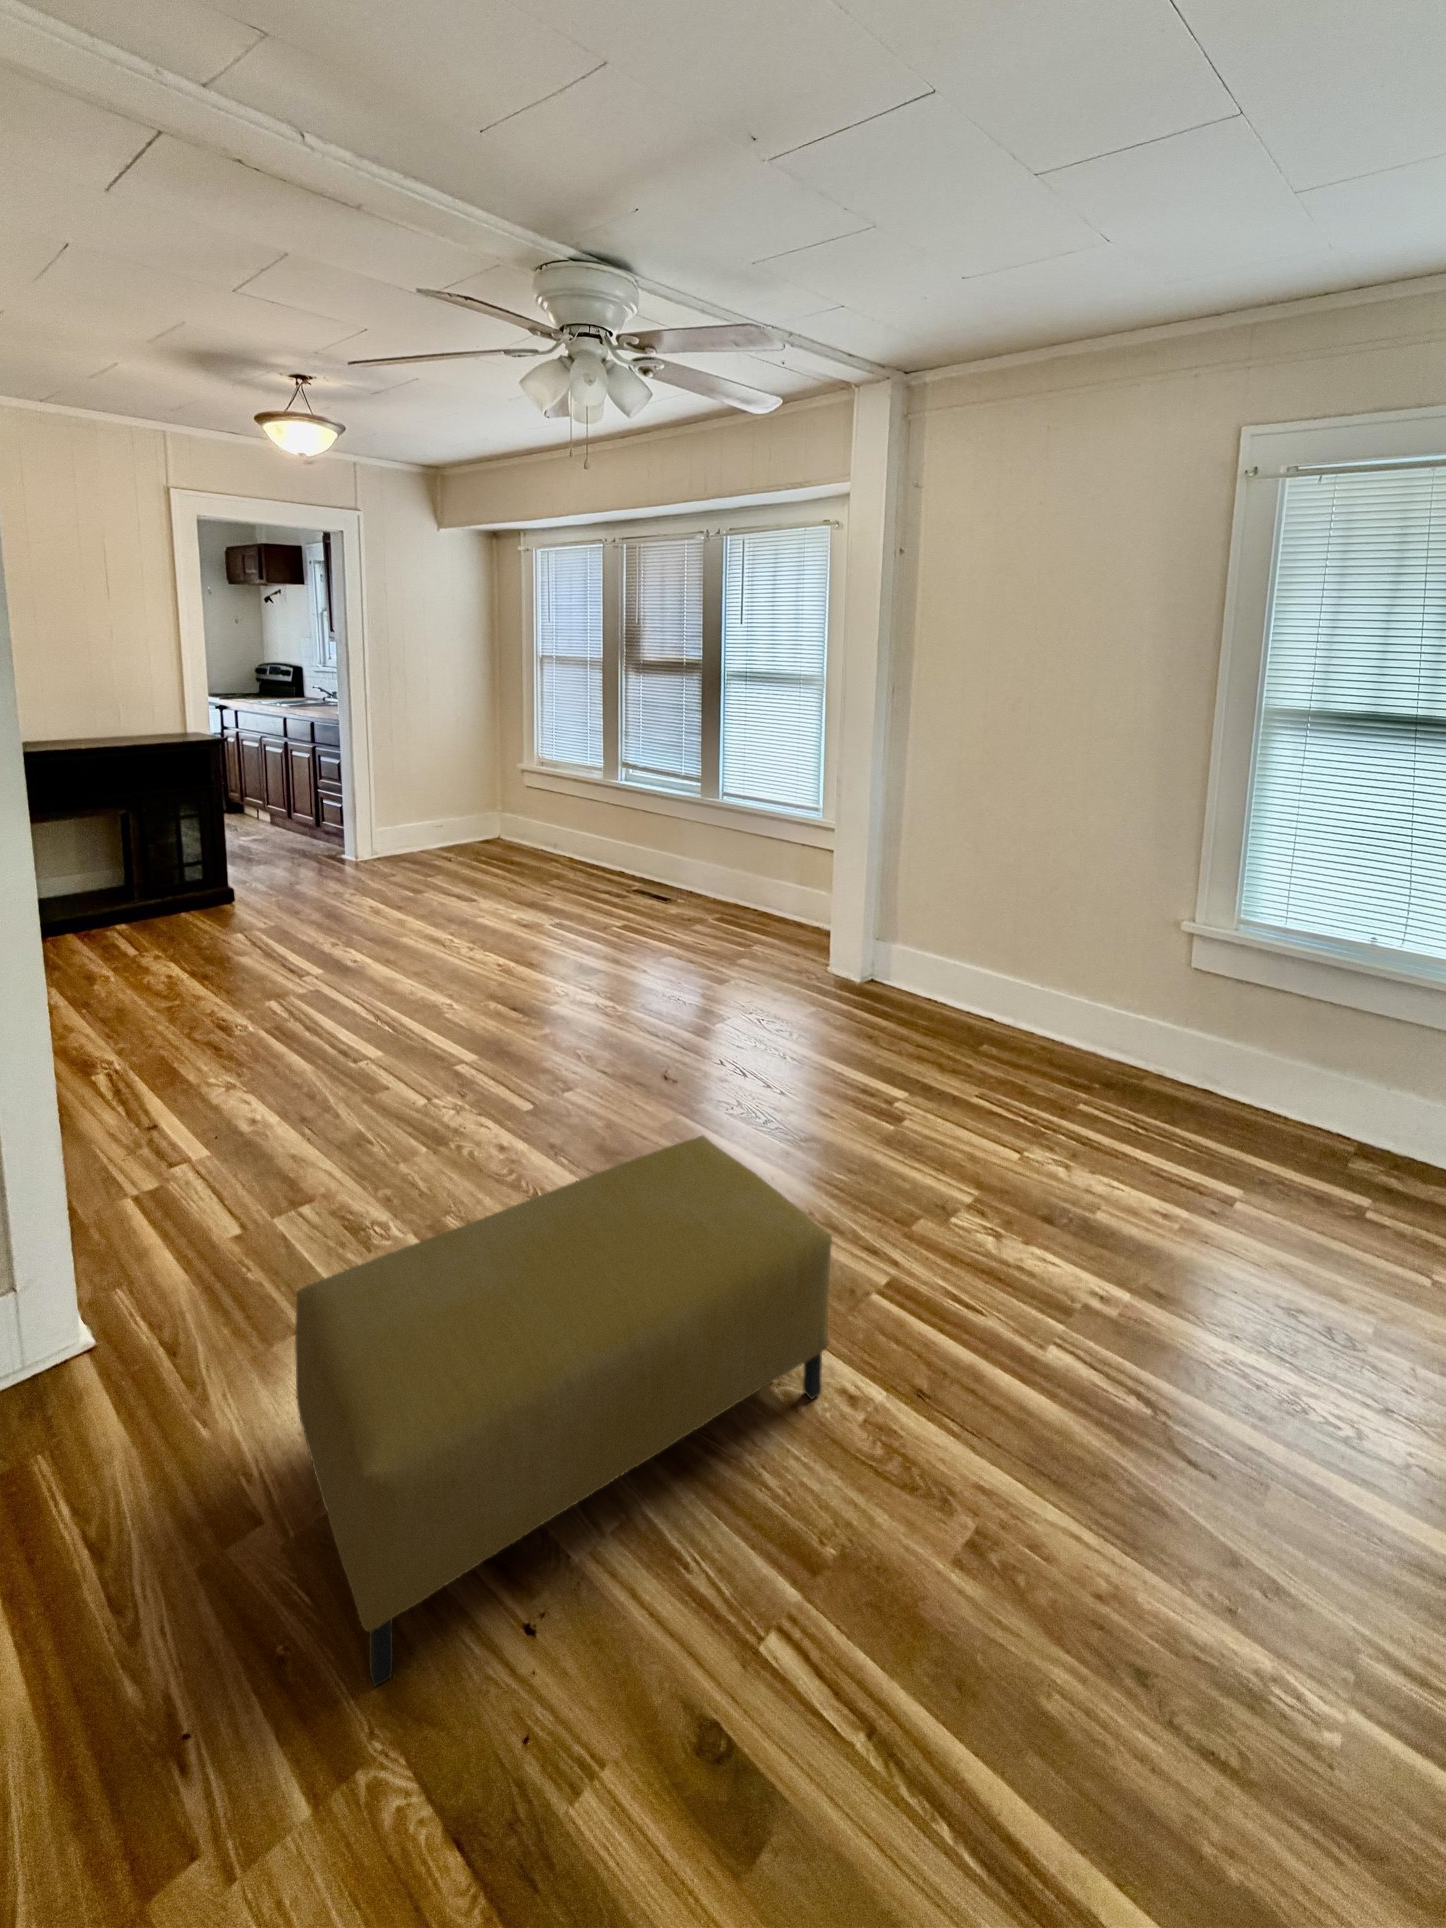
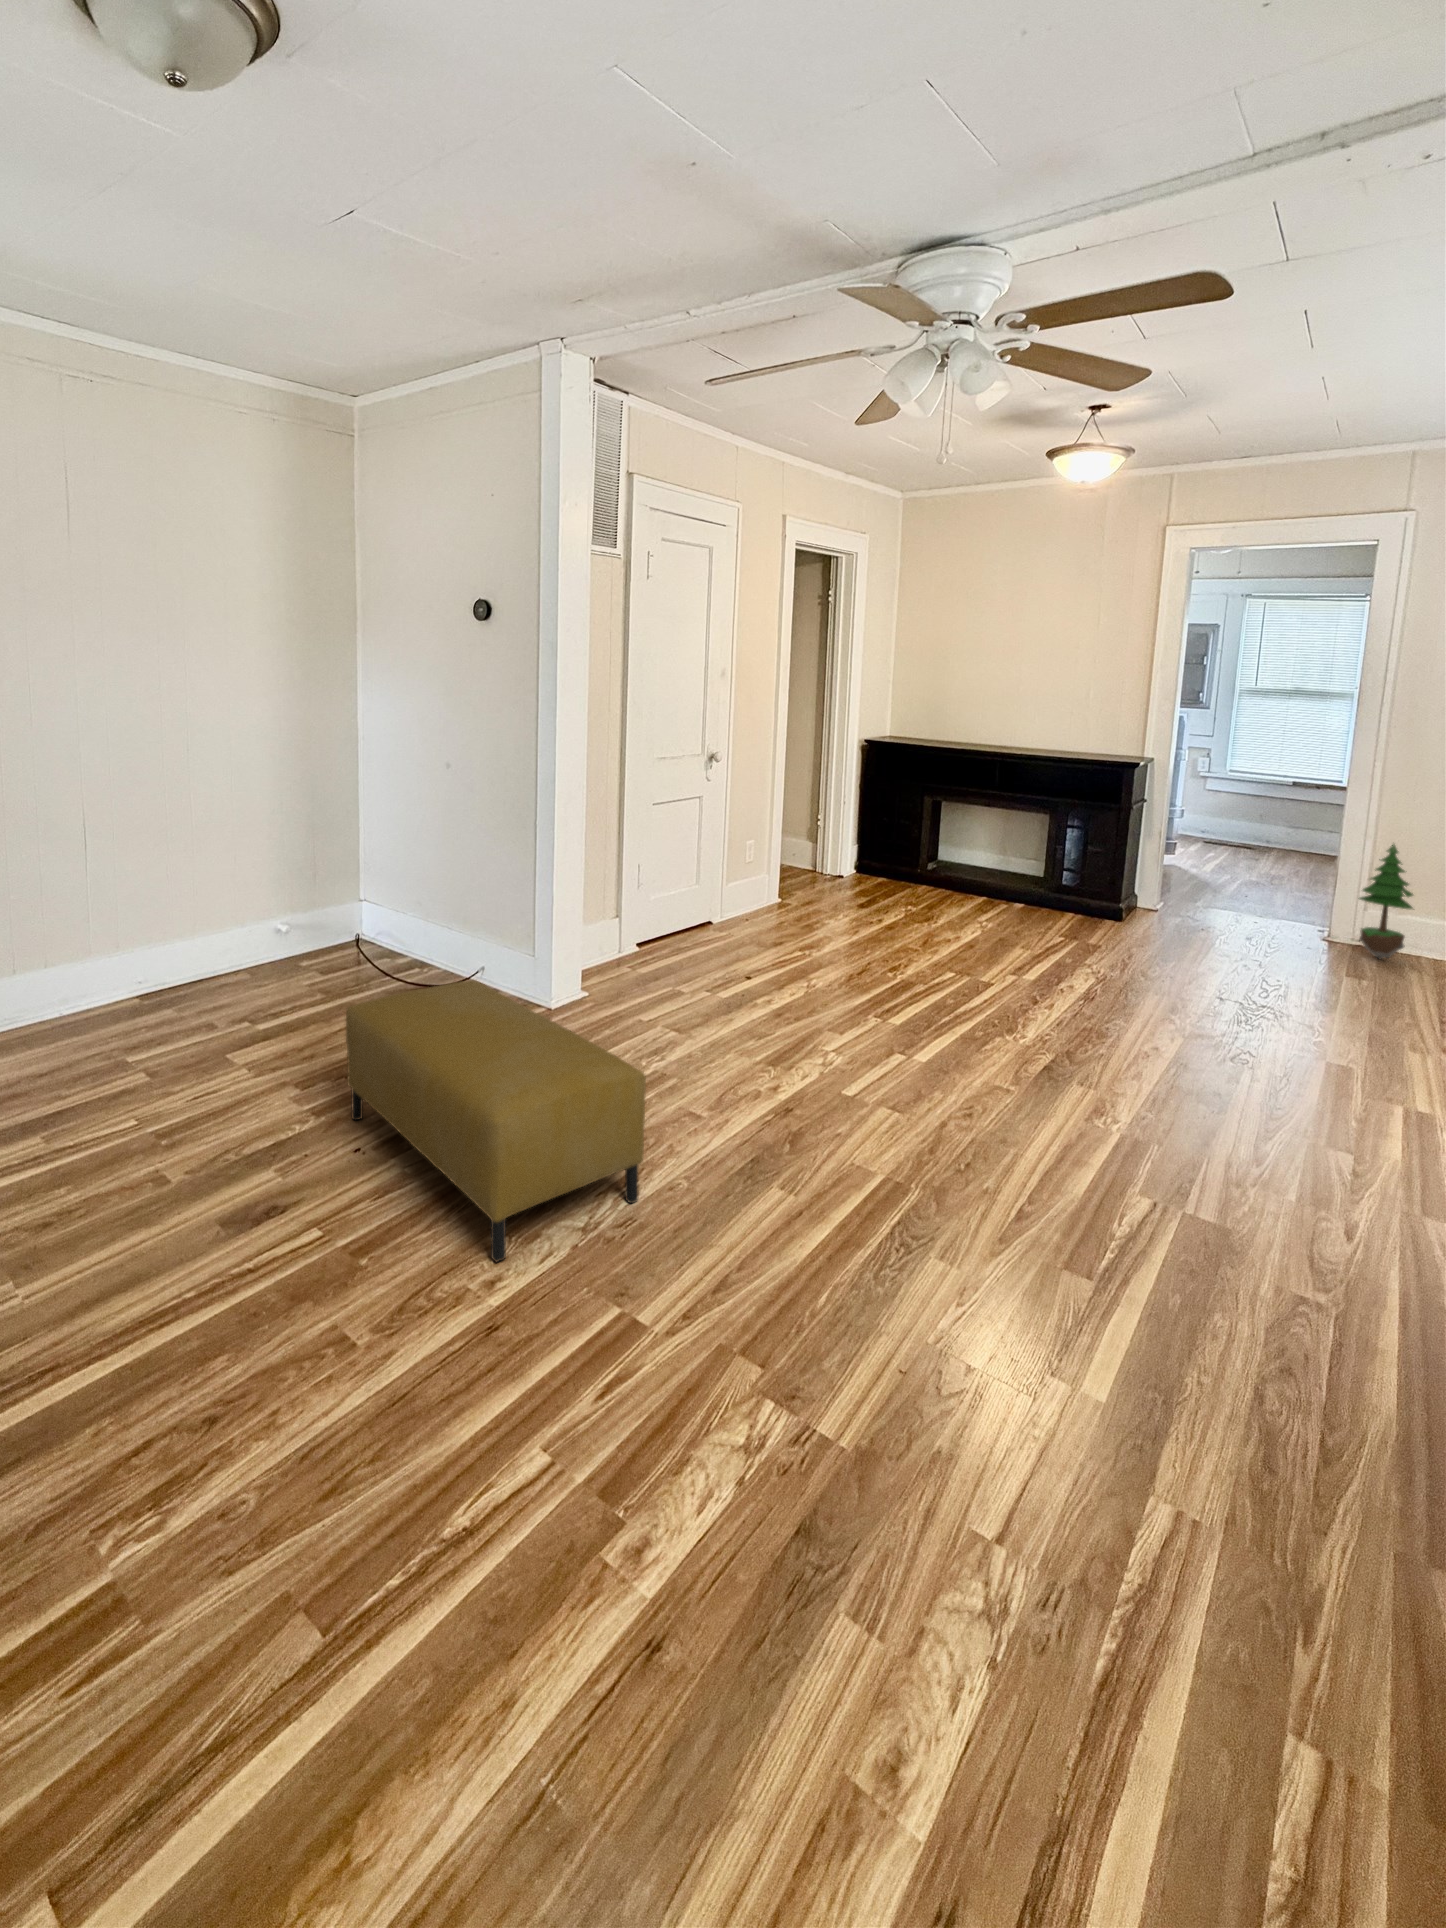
potted tree: none [390,767,425,857] -> present [1358,844,1413,959]

